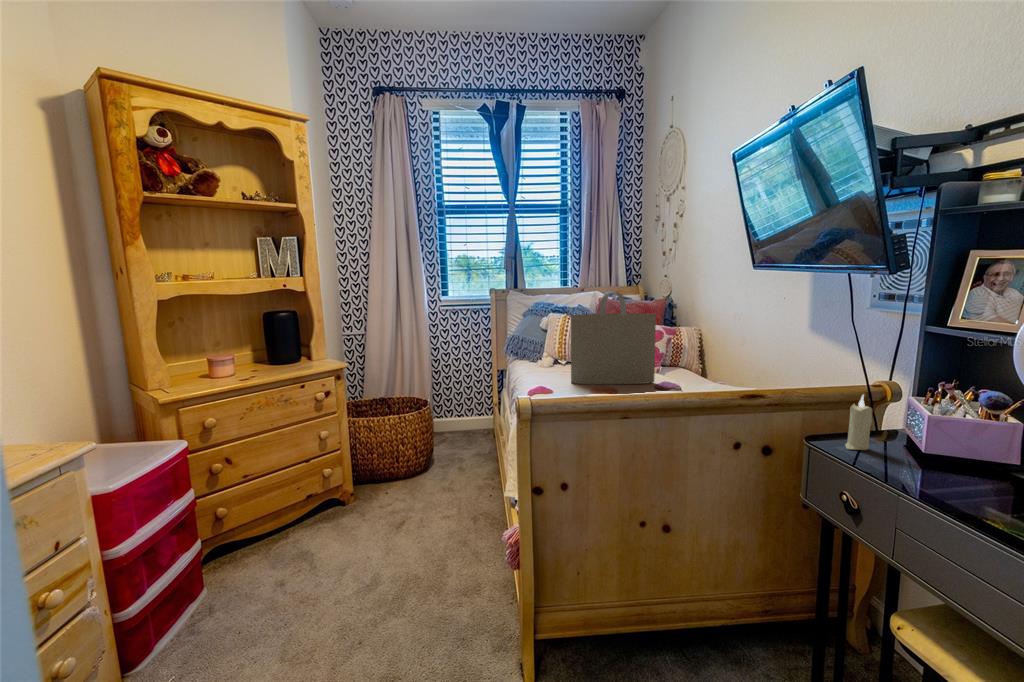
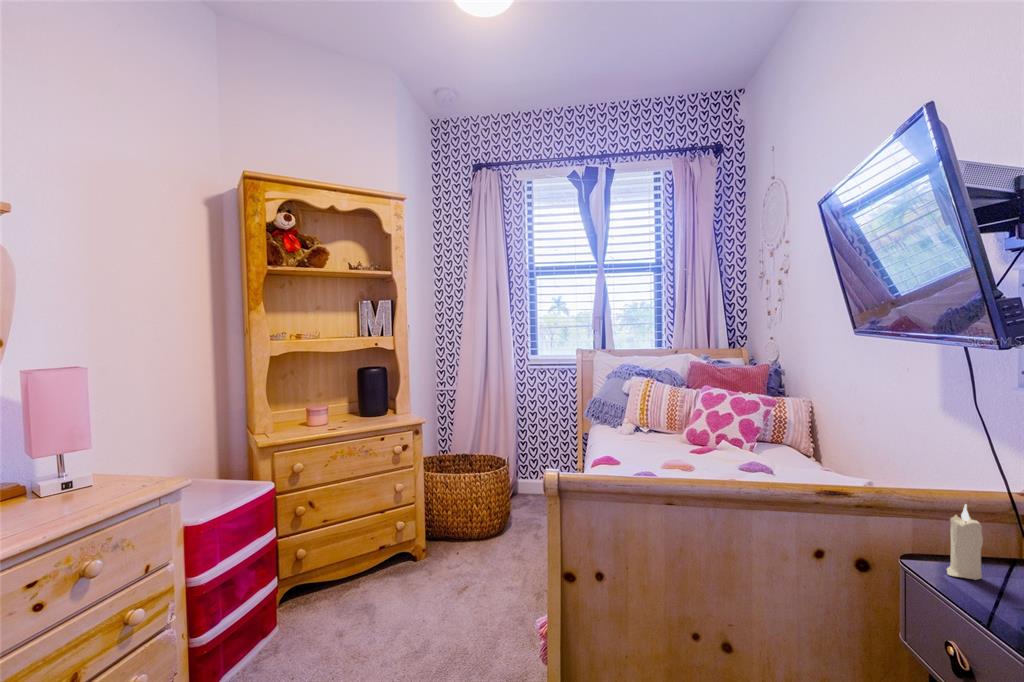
tote bag: present [571,291,656,384] -> none [644,357,743,462]

